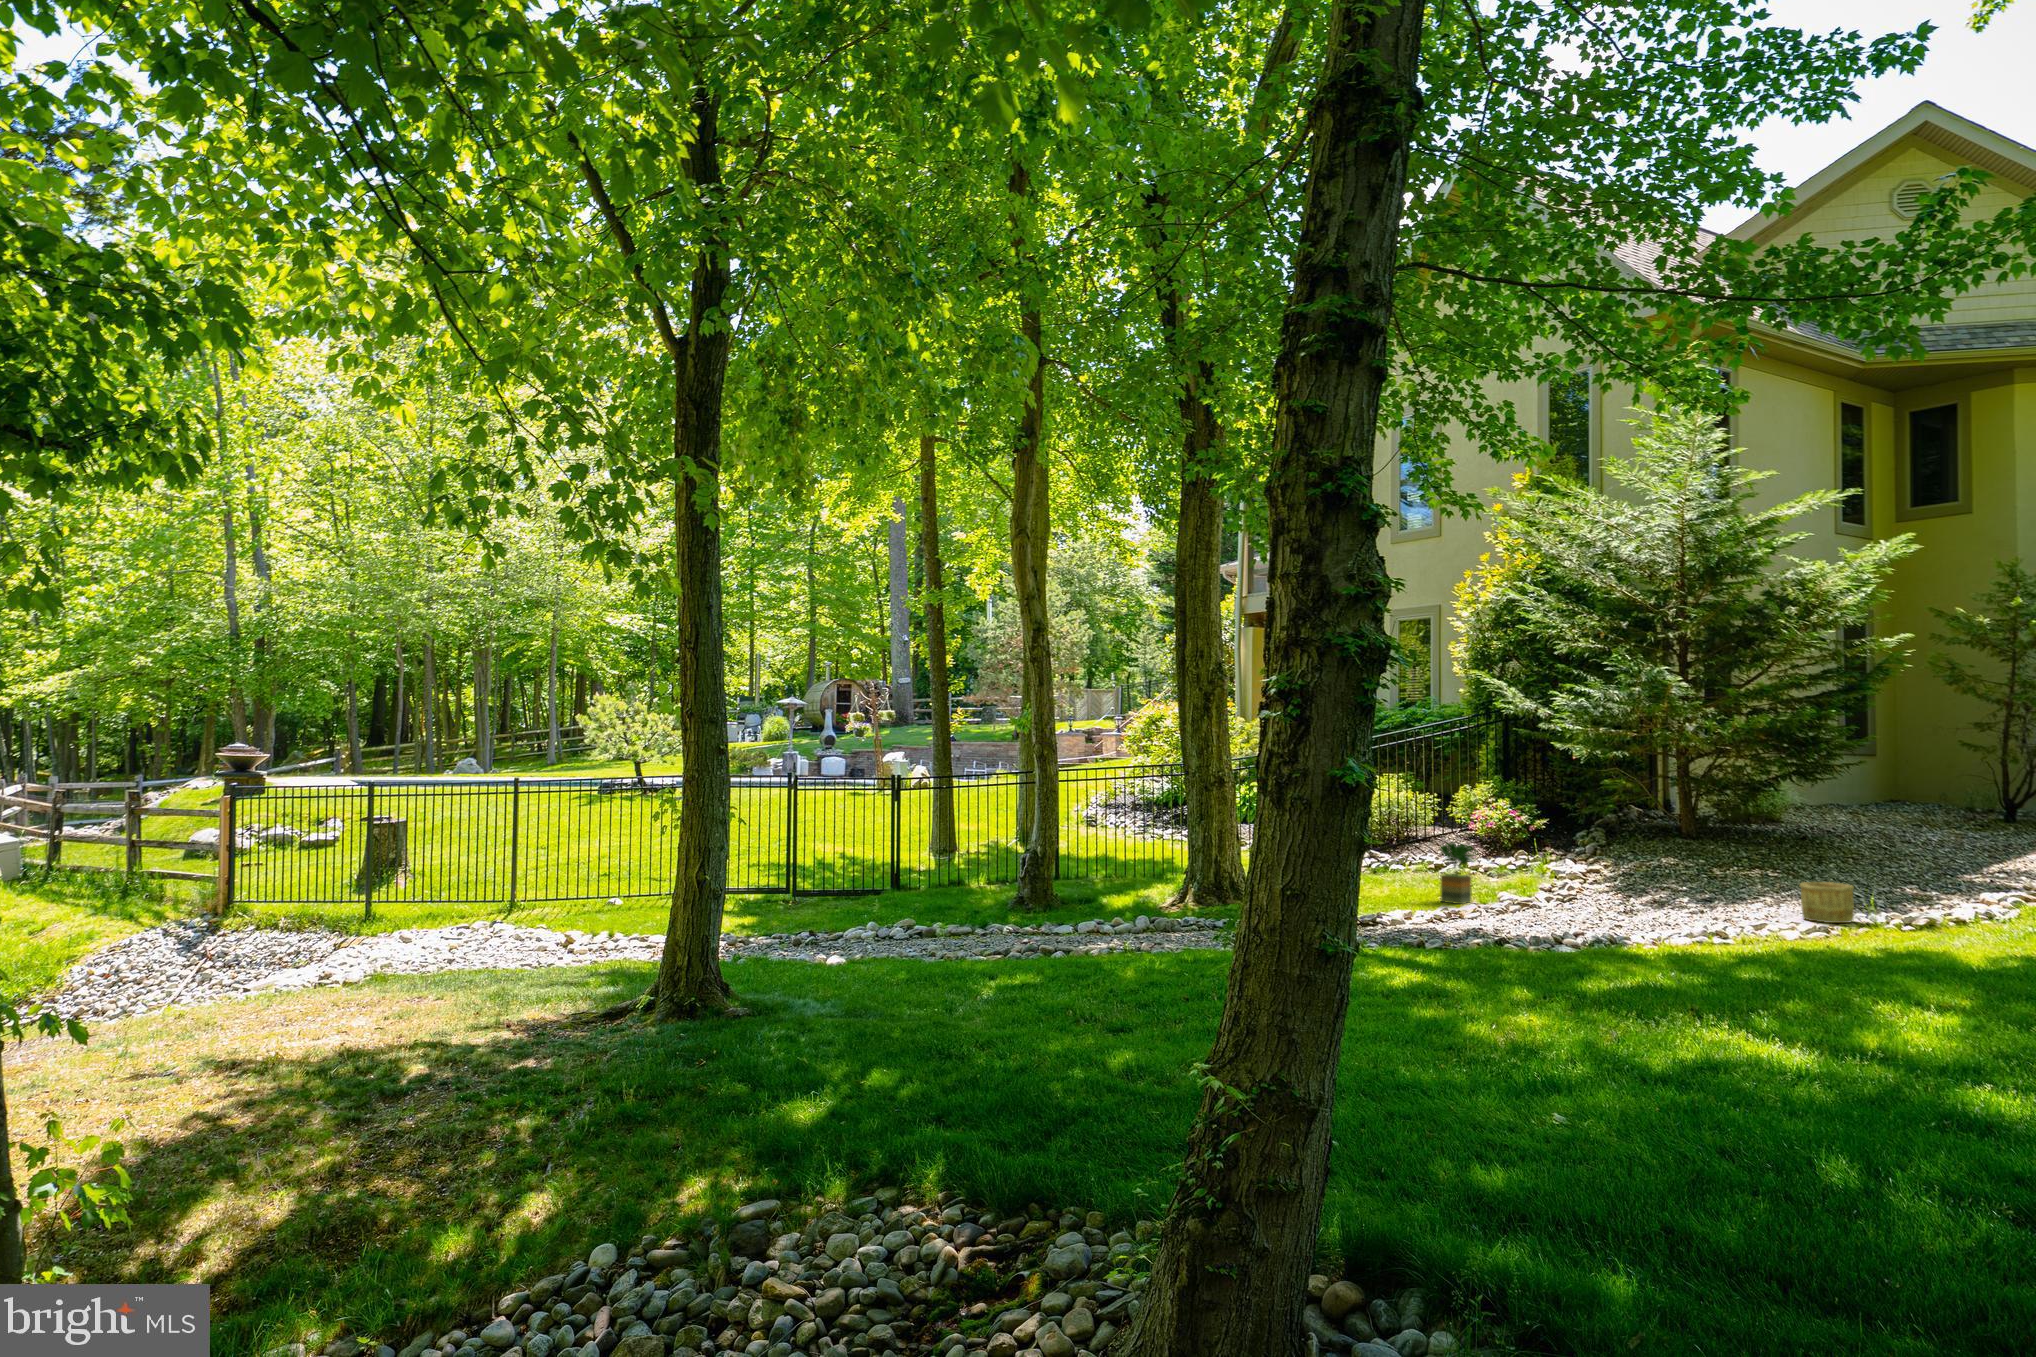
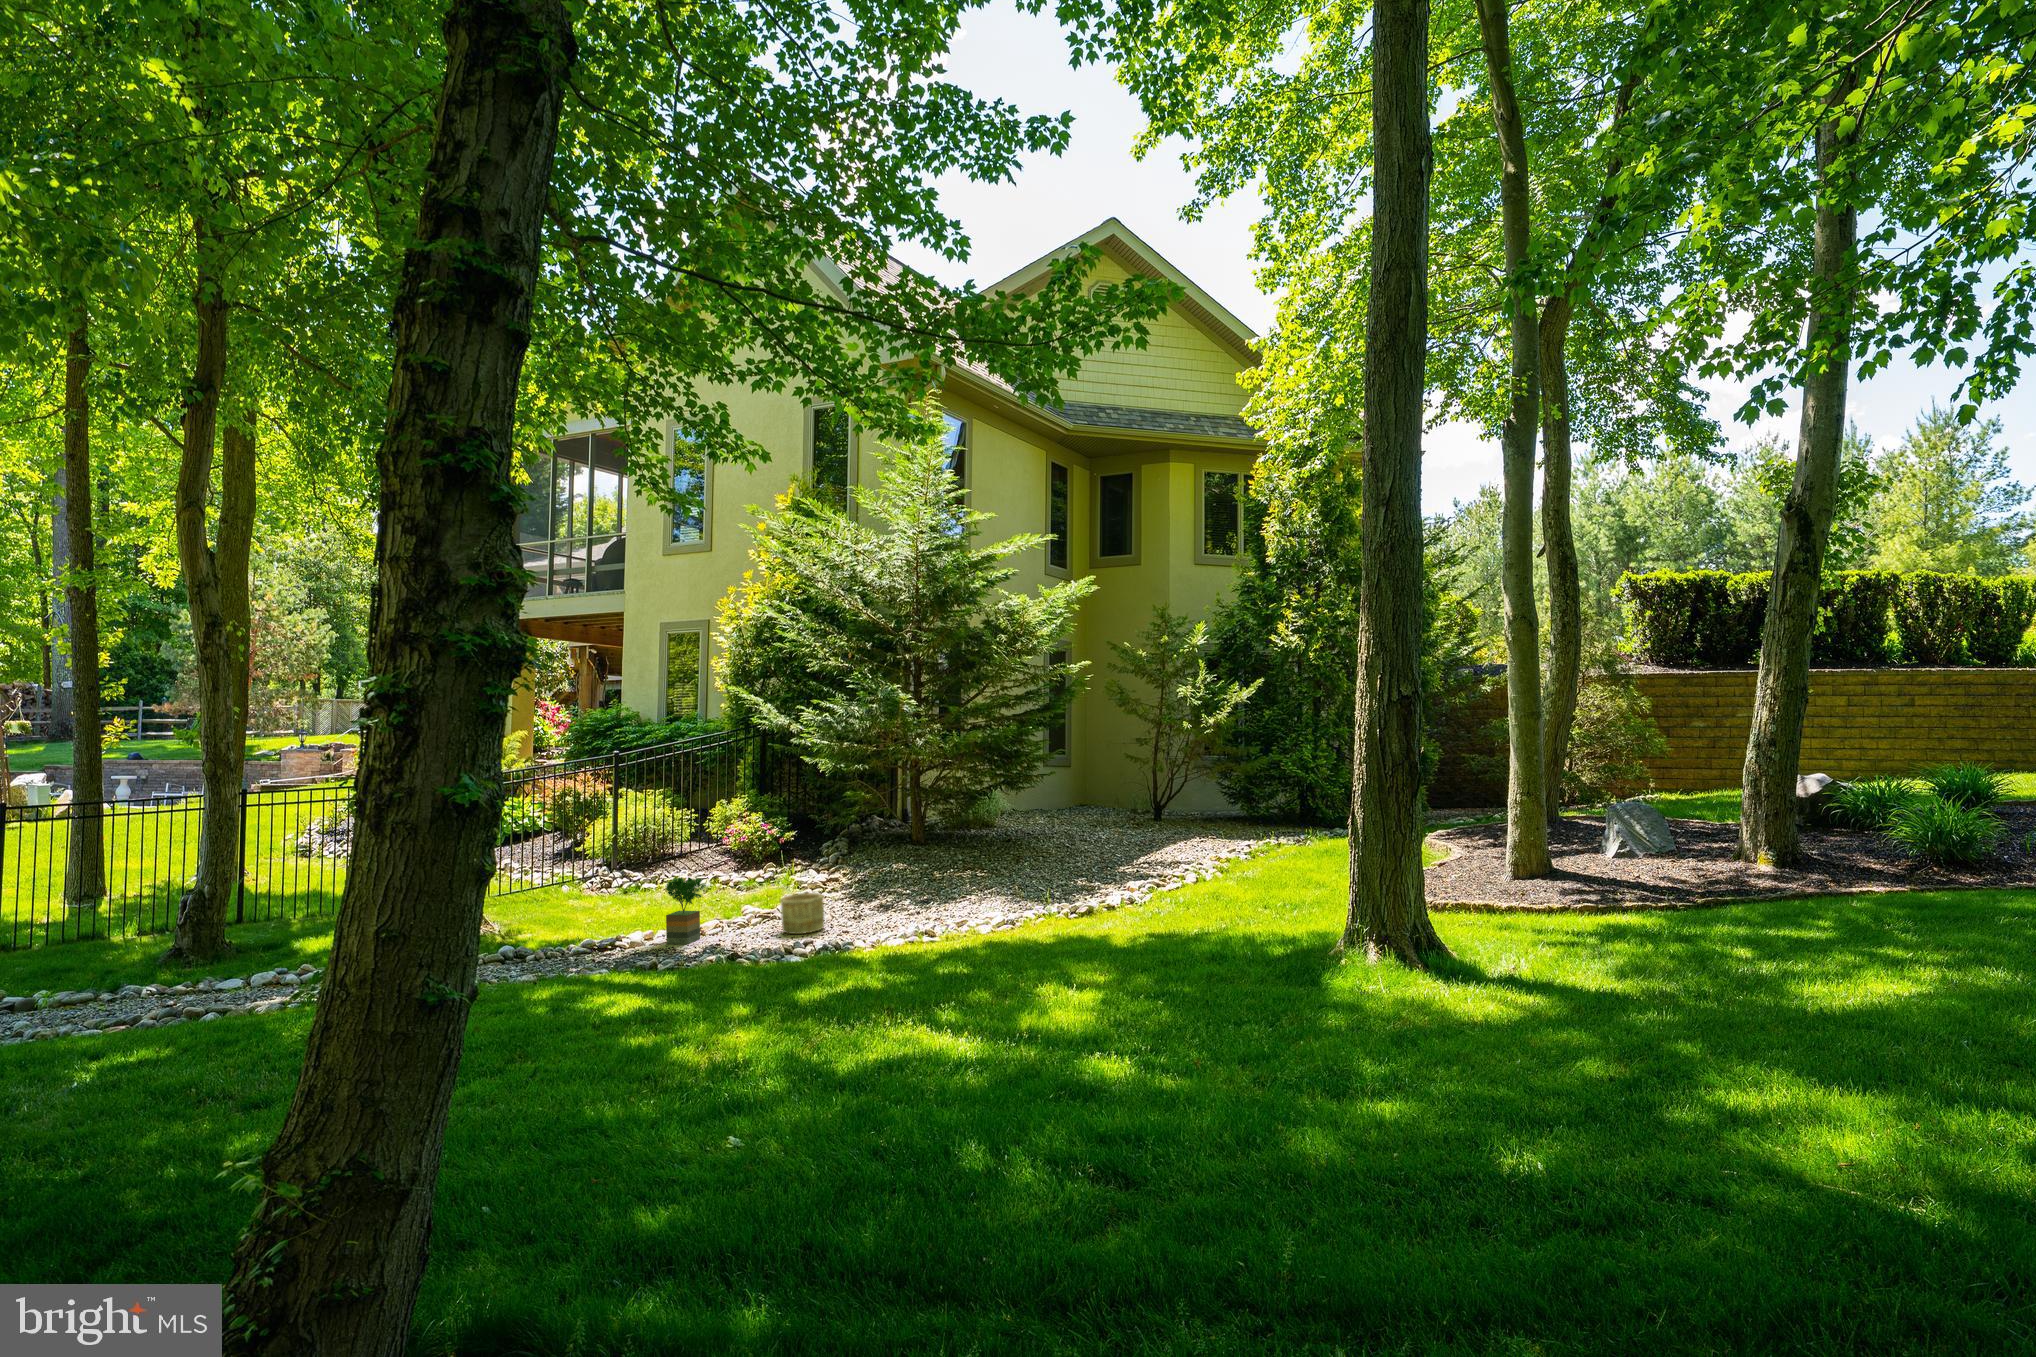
wooden bucket: present [1800,882,1854,923] -> present [780,893,824,934]

